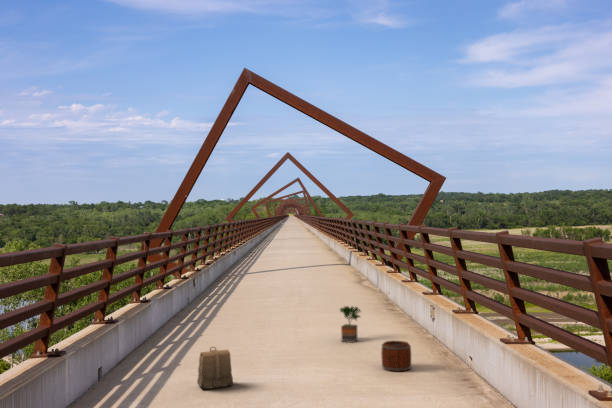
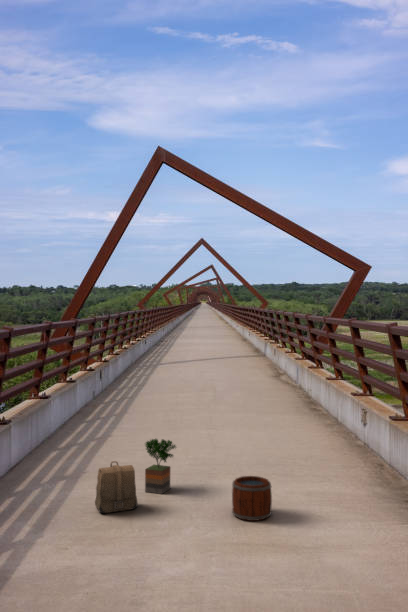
potted tree: present [340,306,360,343] -> present [145,439,176,494]
bucket: present [381,341,411,371] -> present [232,476,272,521]

